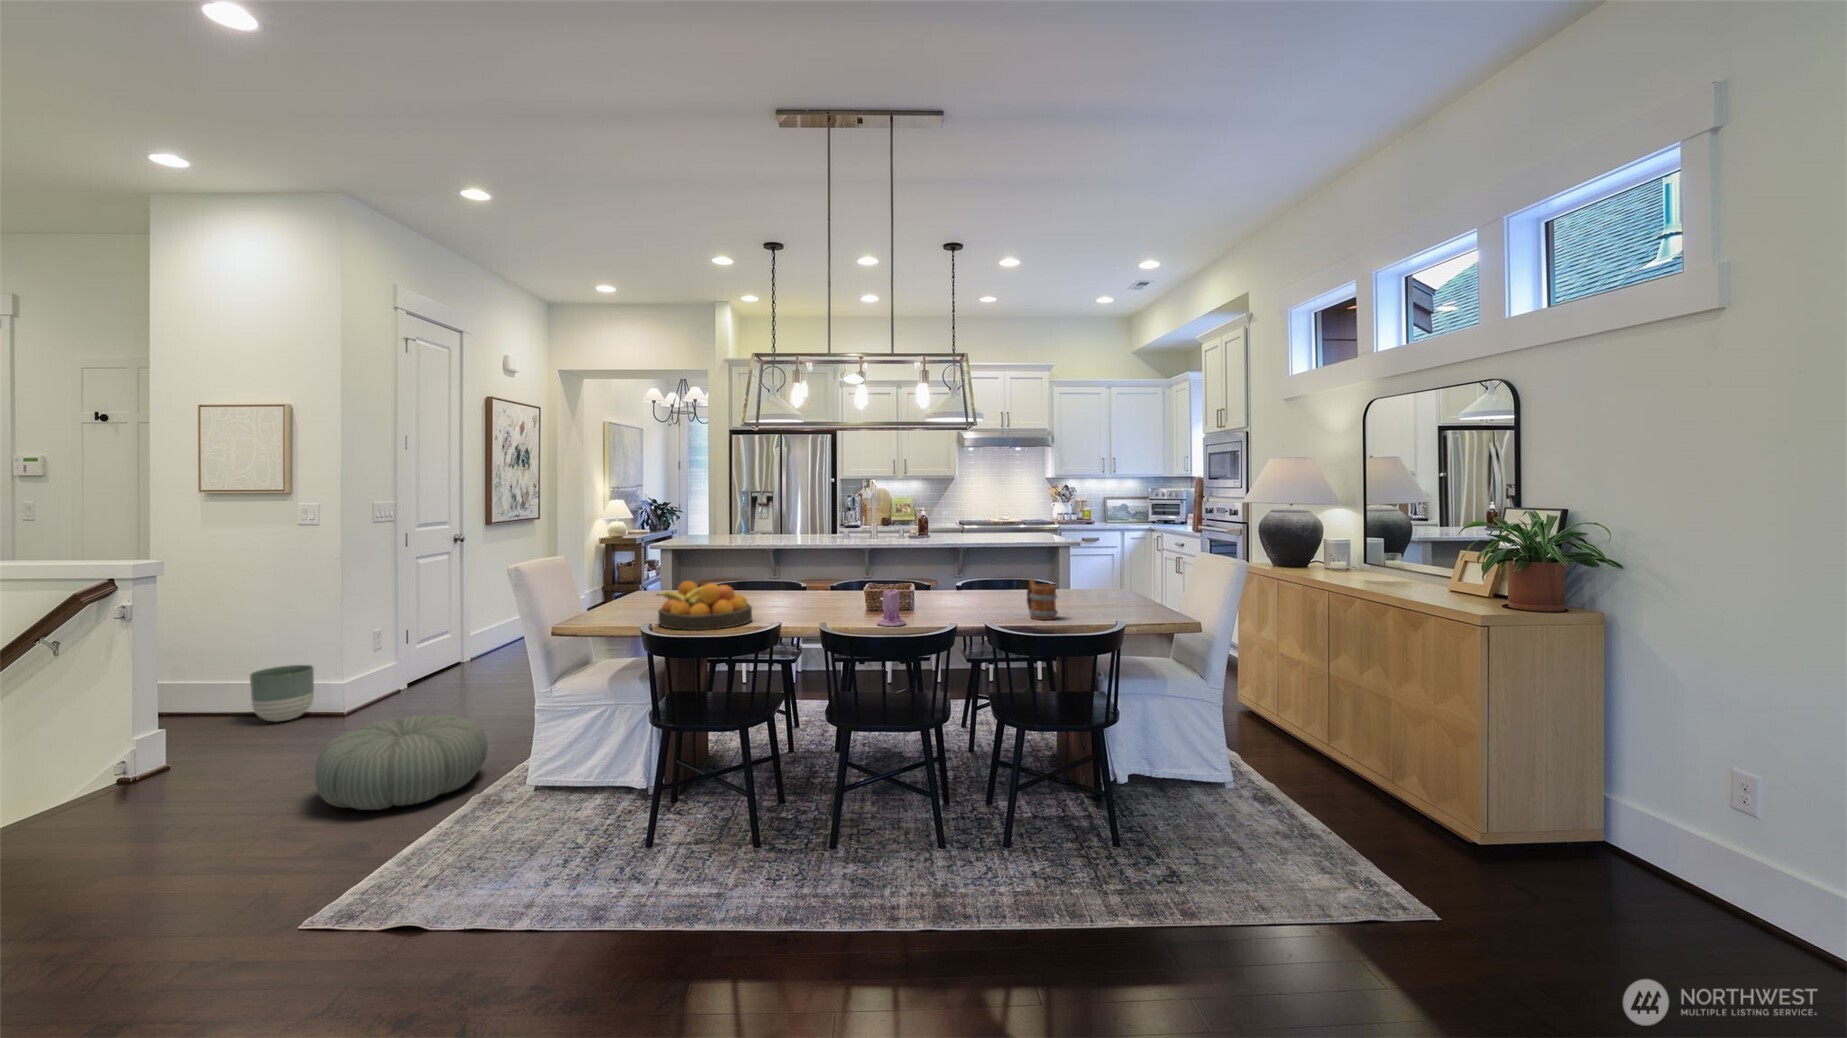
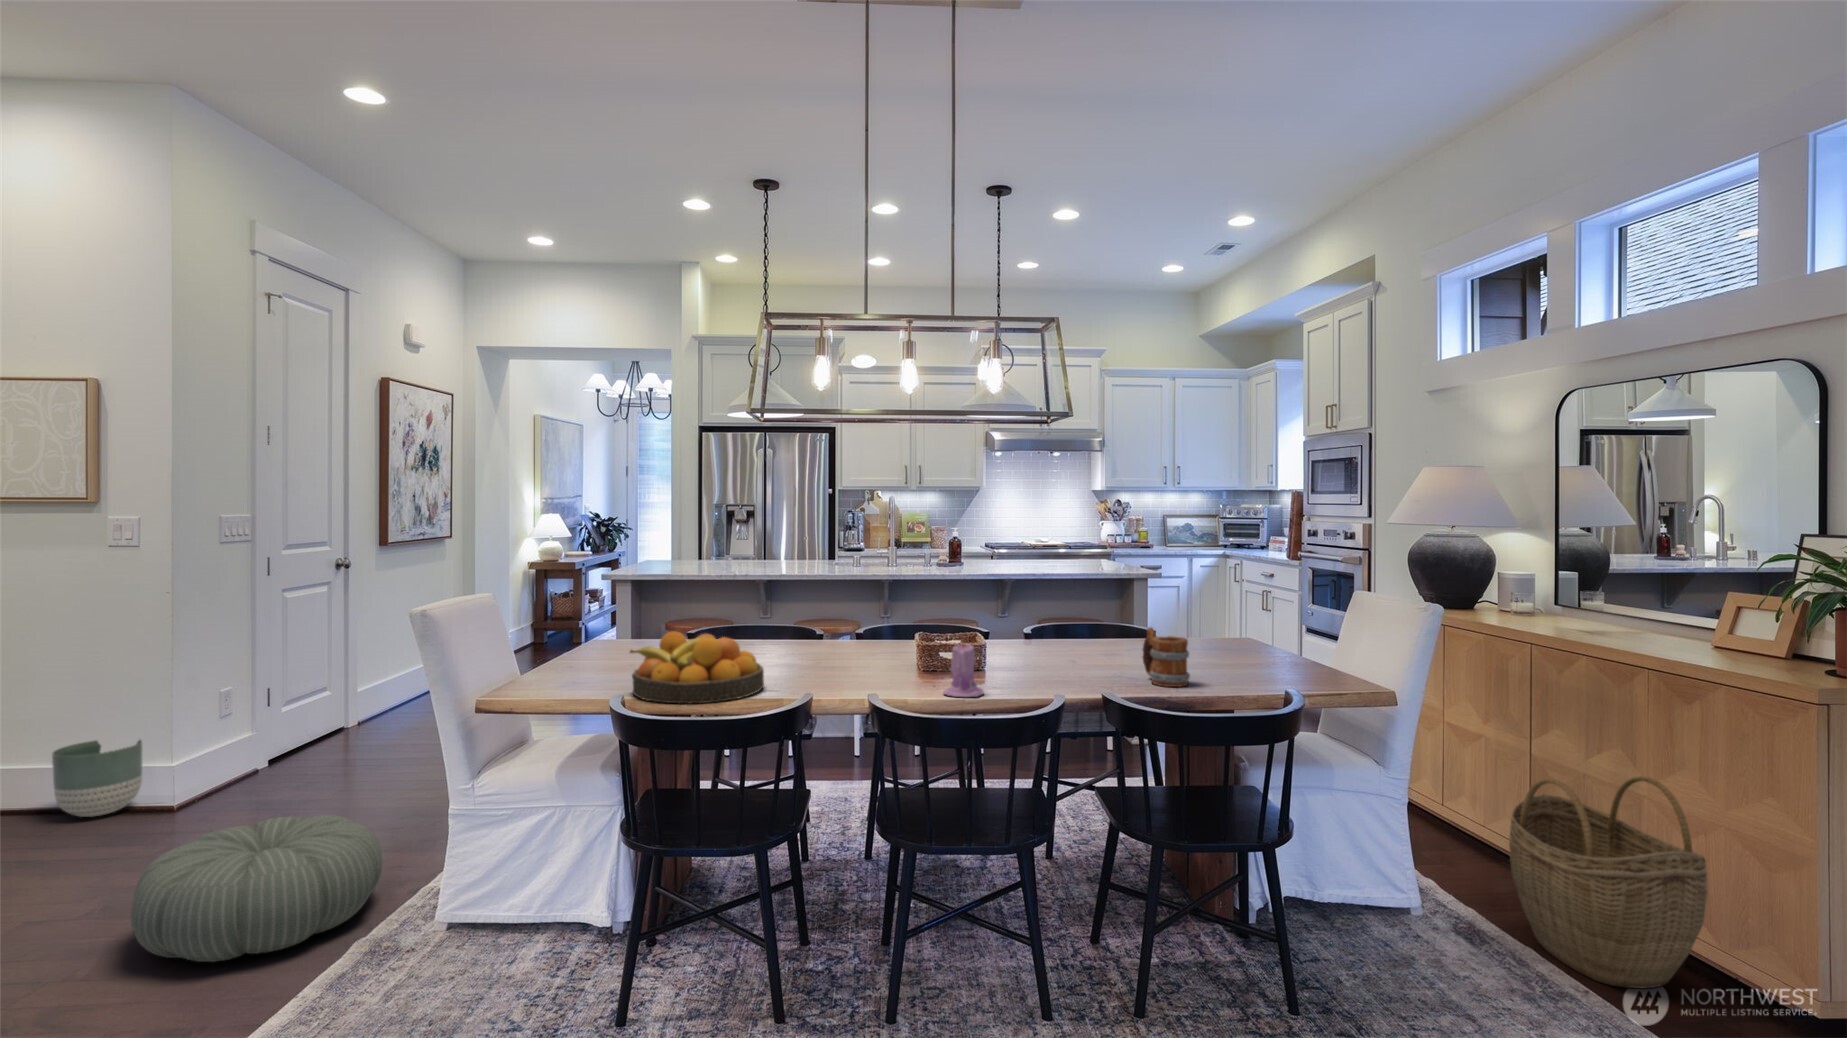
woven basket: none [1292,684,1417,832] -> present [1509,776,1708,988]

